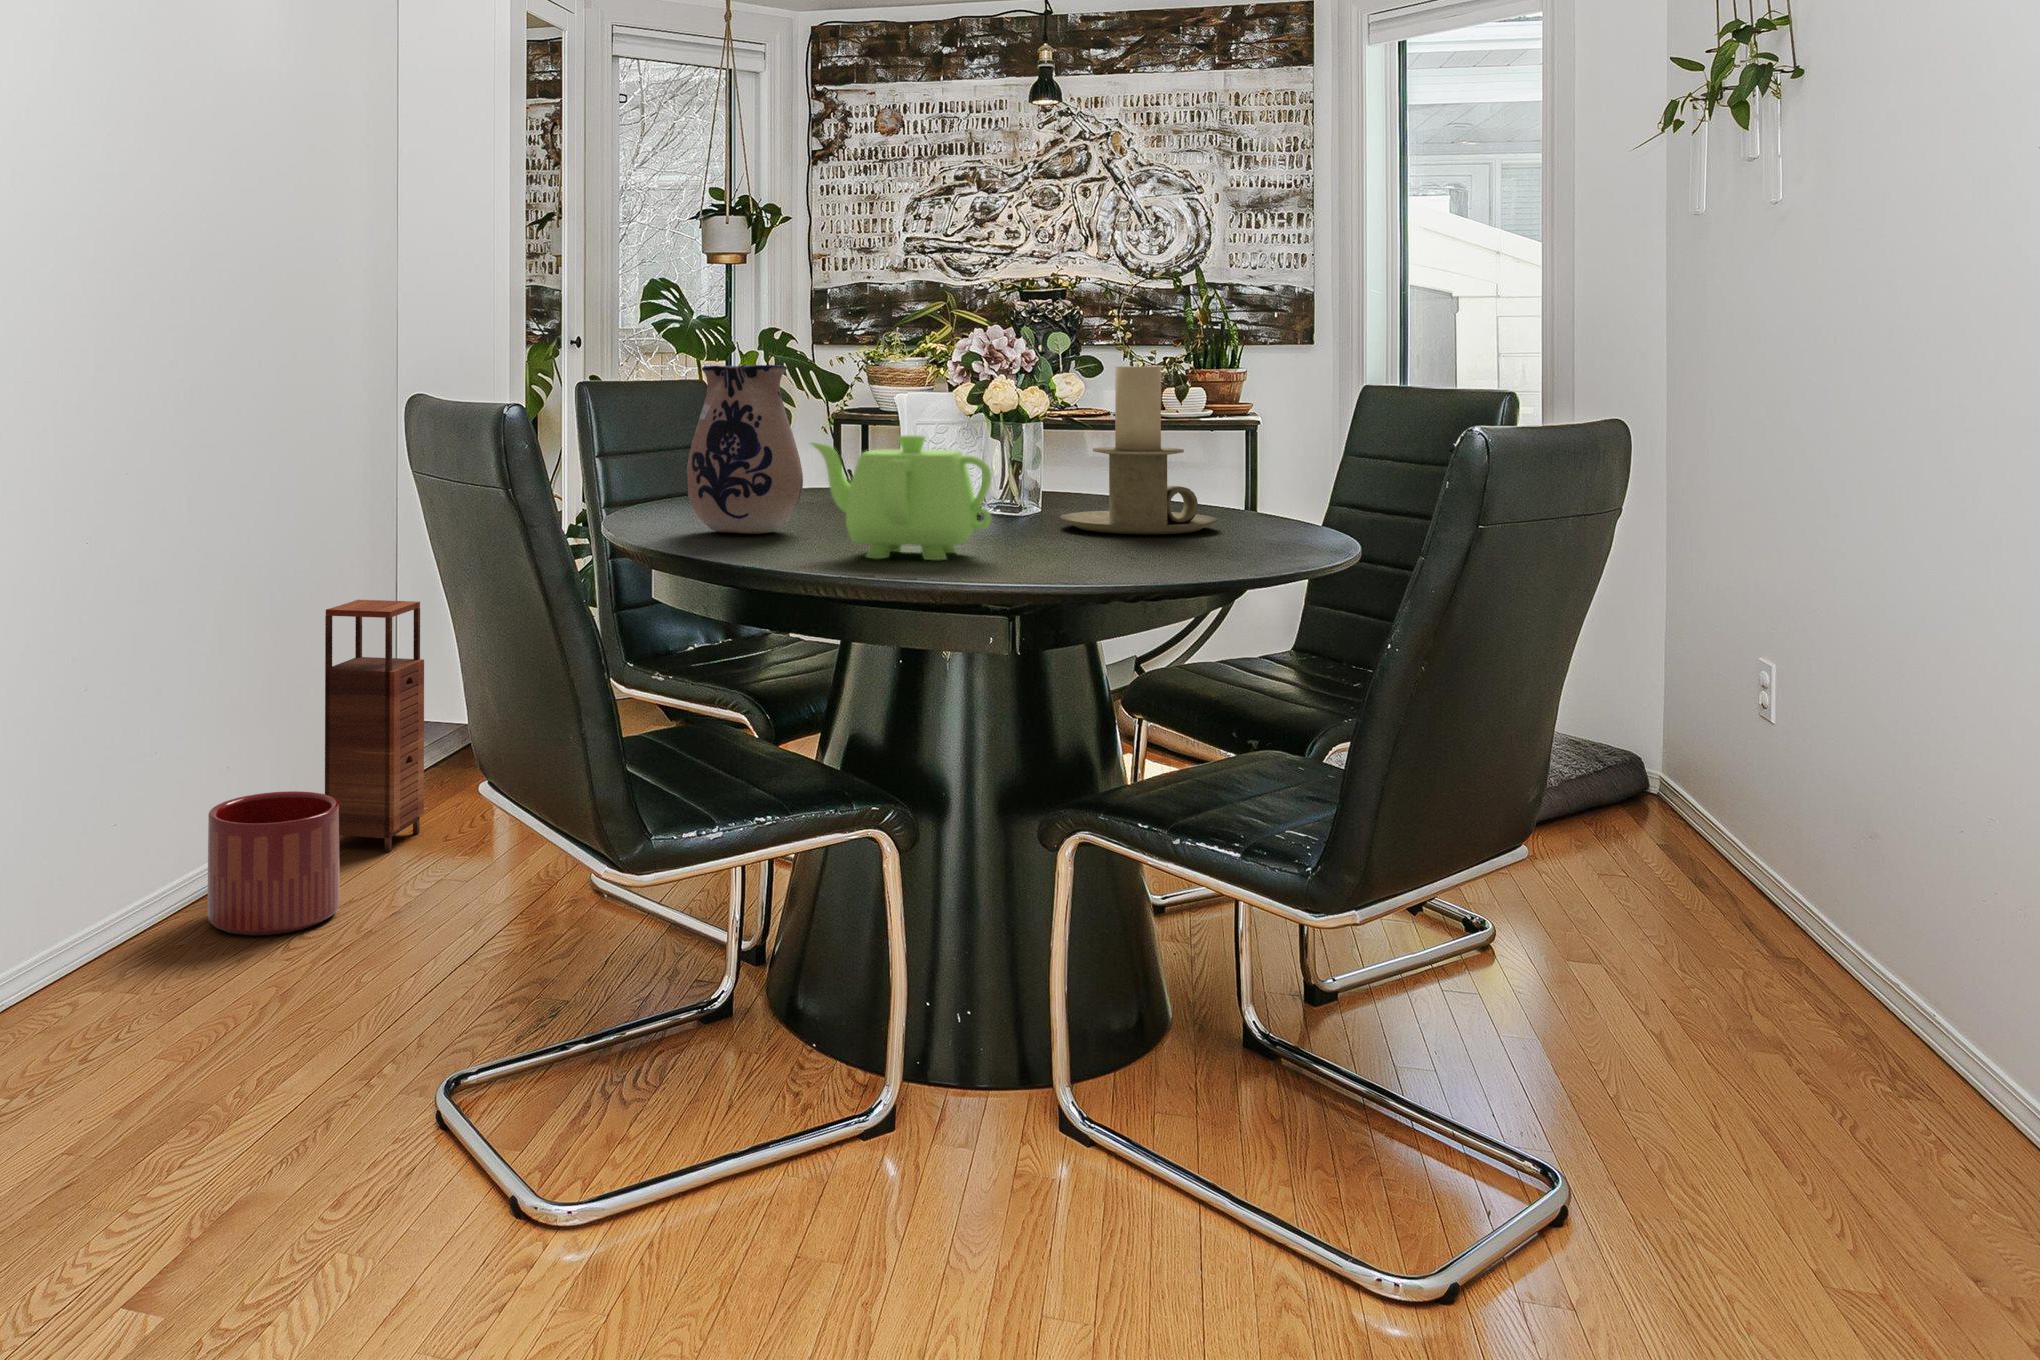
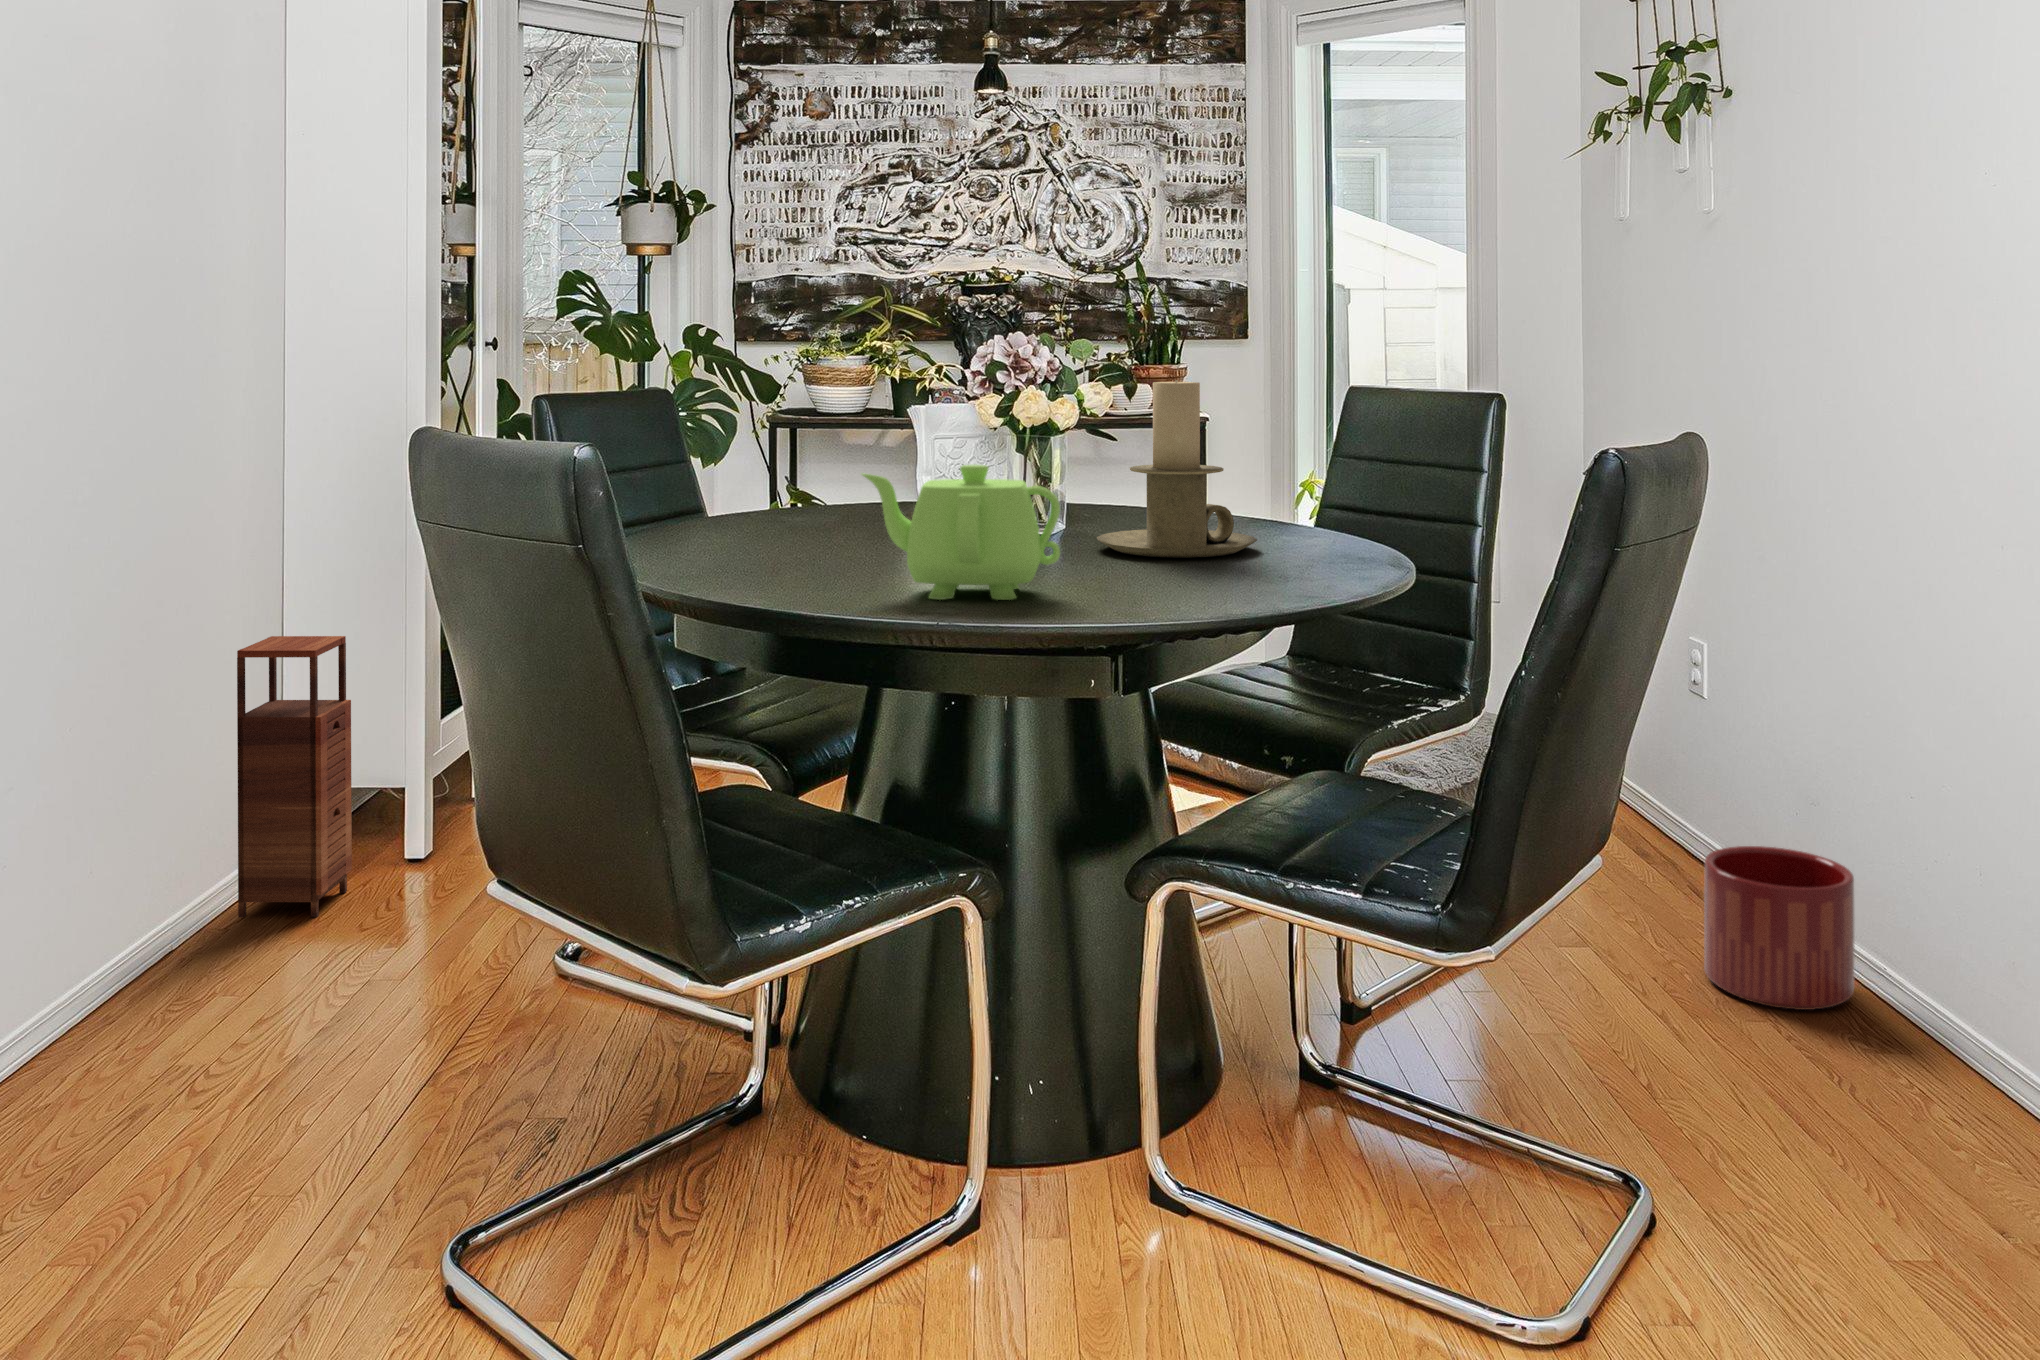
ceramic pitcher: present [686,365,803,534] -> none [706,384,834,569]
planter: present [208,791,340,935] -> present [1704,846,1854,1010]

